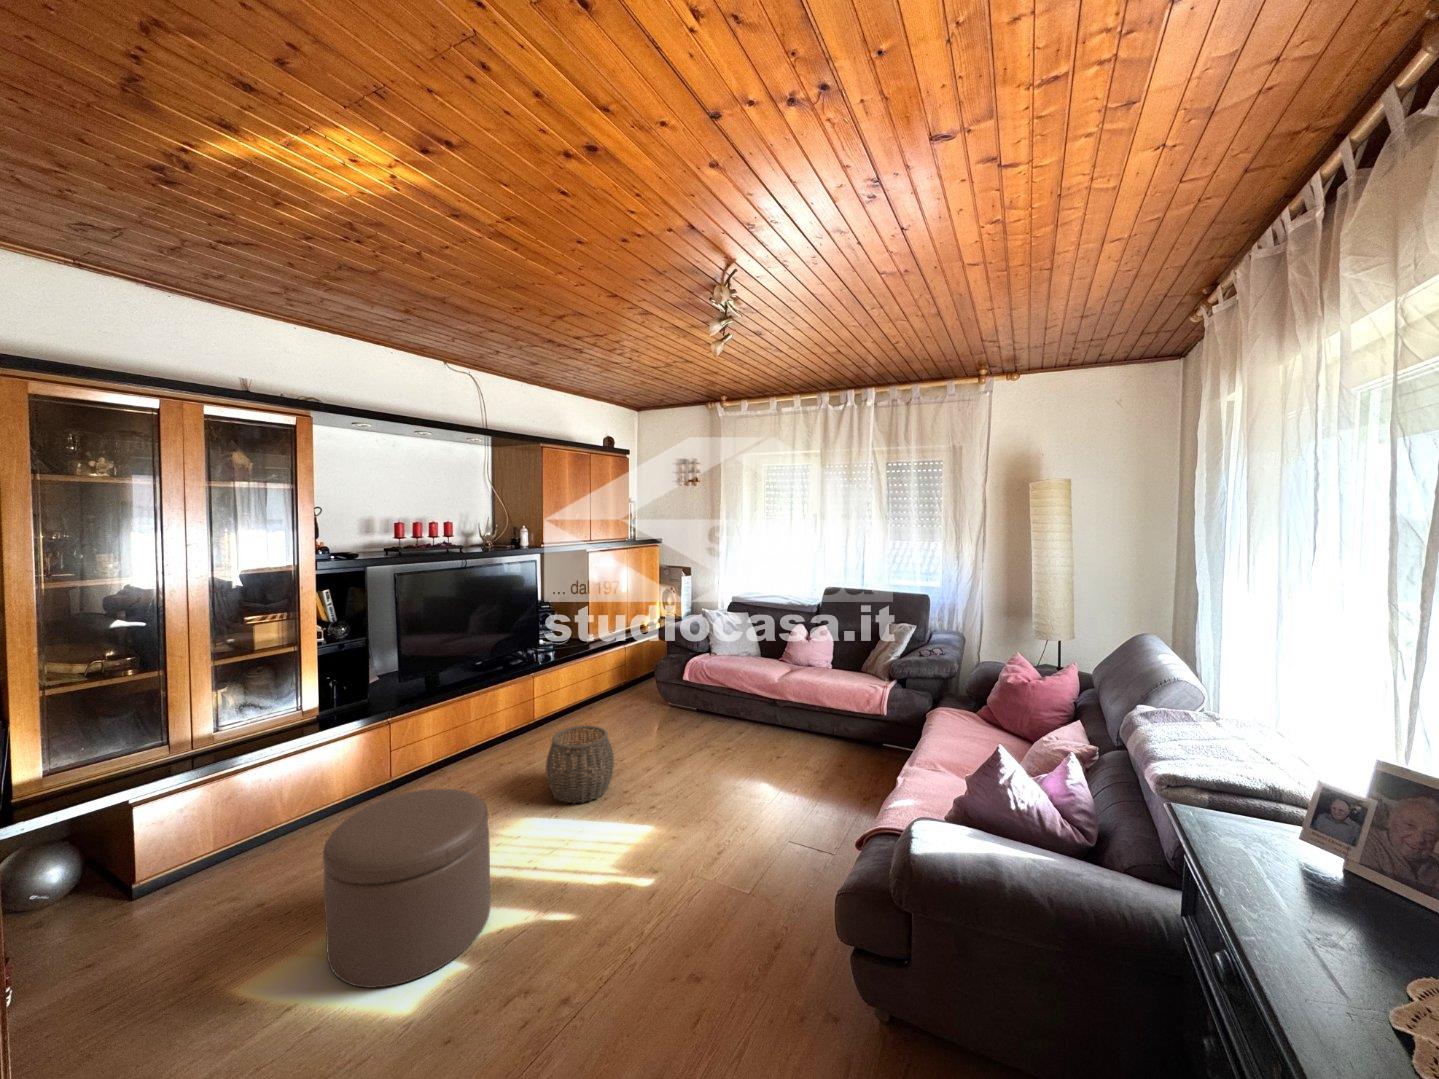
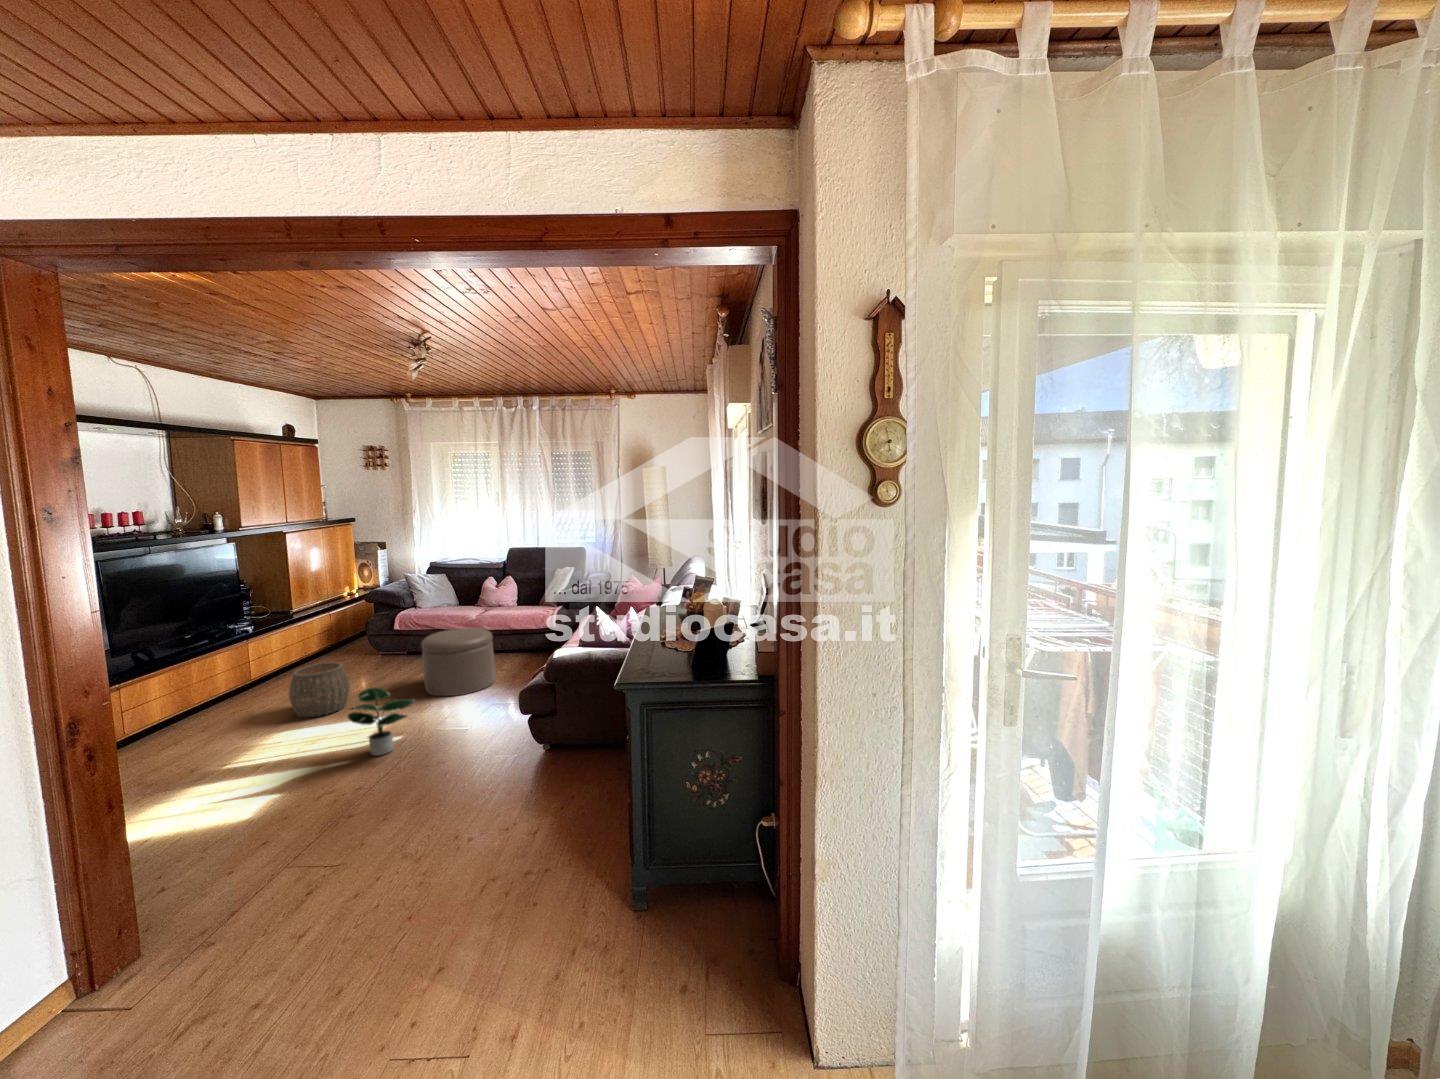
ottoman: present [323,789,491,988] -> present [421,628,495,696]
potted plant: none [573,808,670,937] -> present [348,687,415,756]

